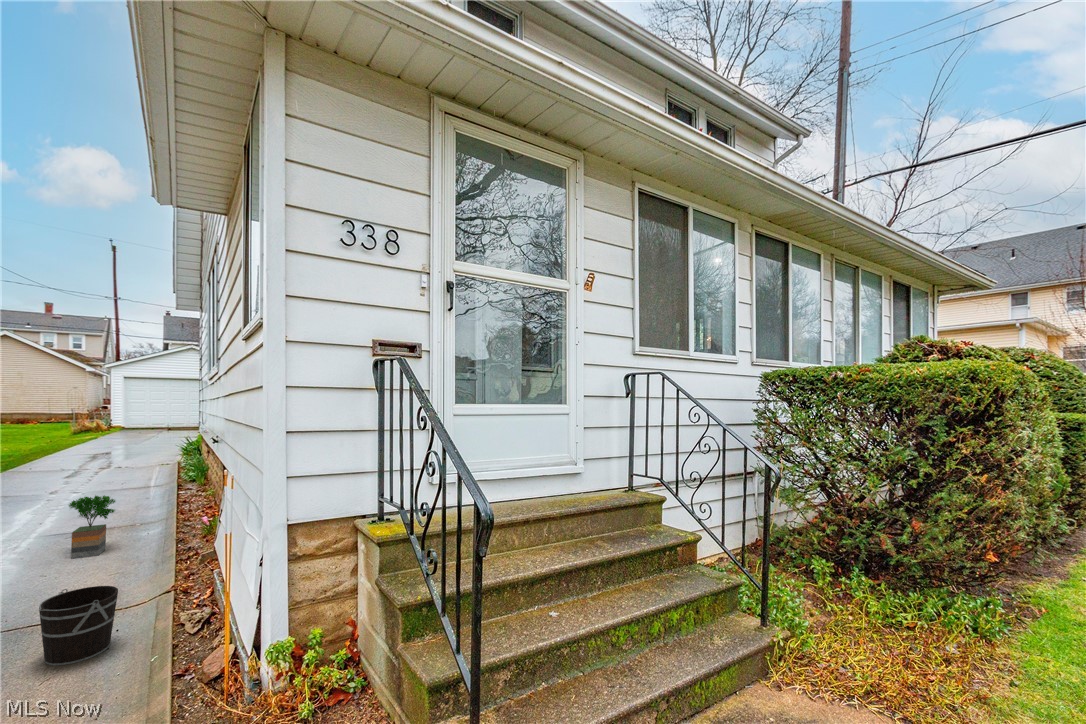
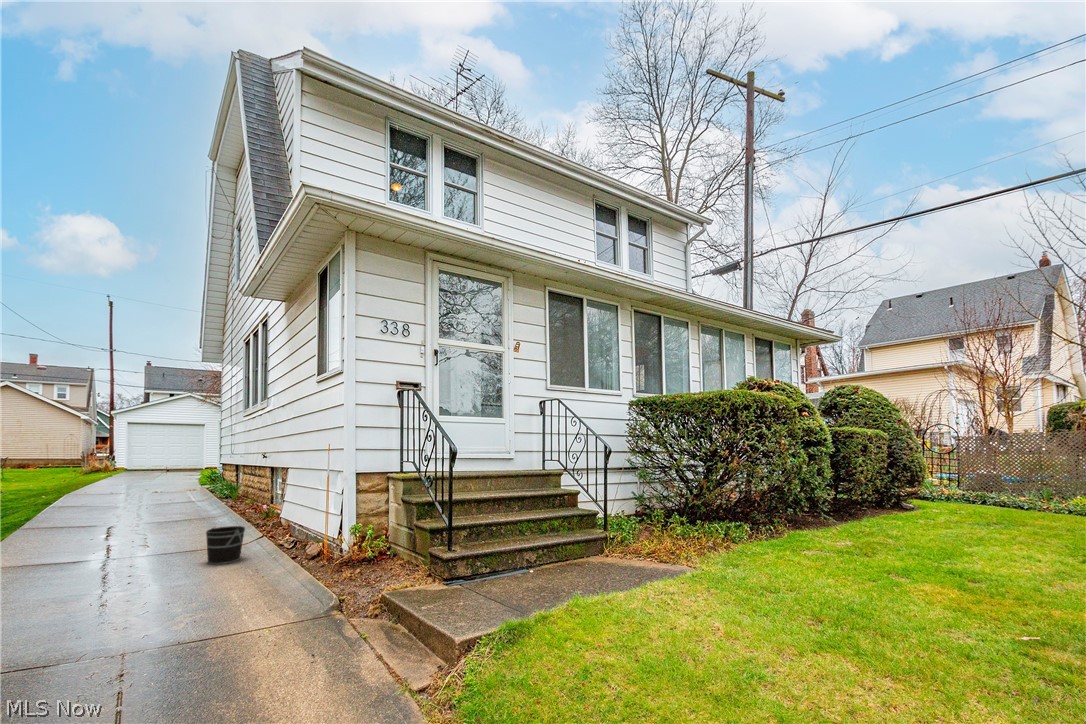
potted tree: present [69,495,115,559] -> none [173,492,205,534]

